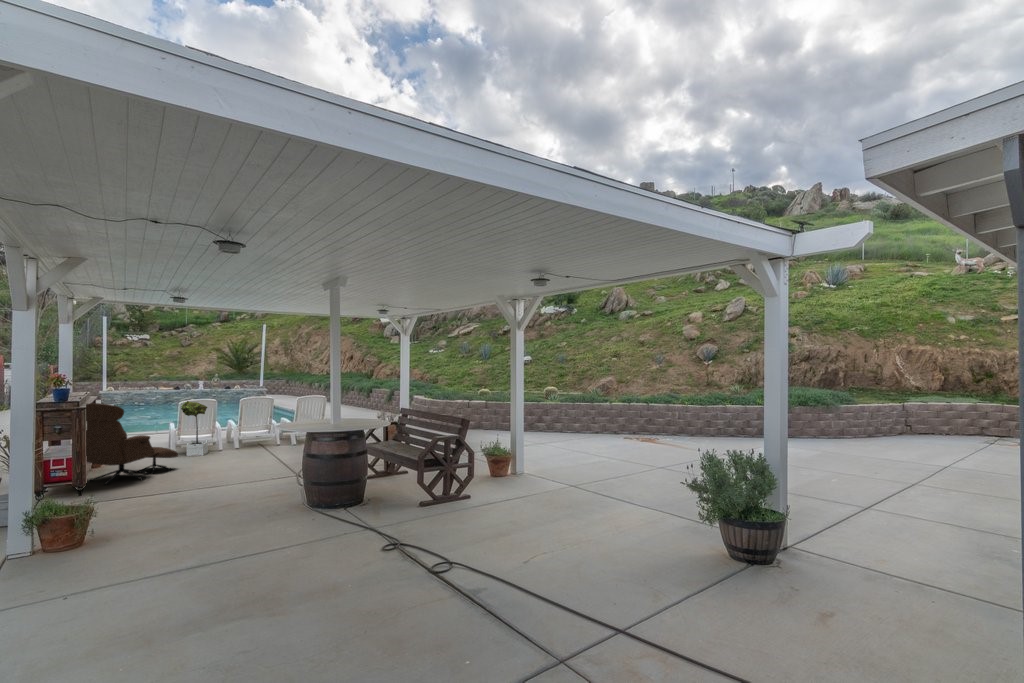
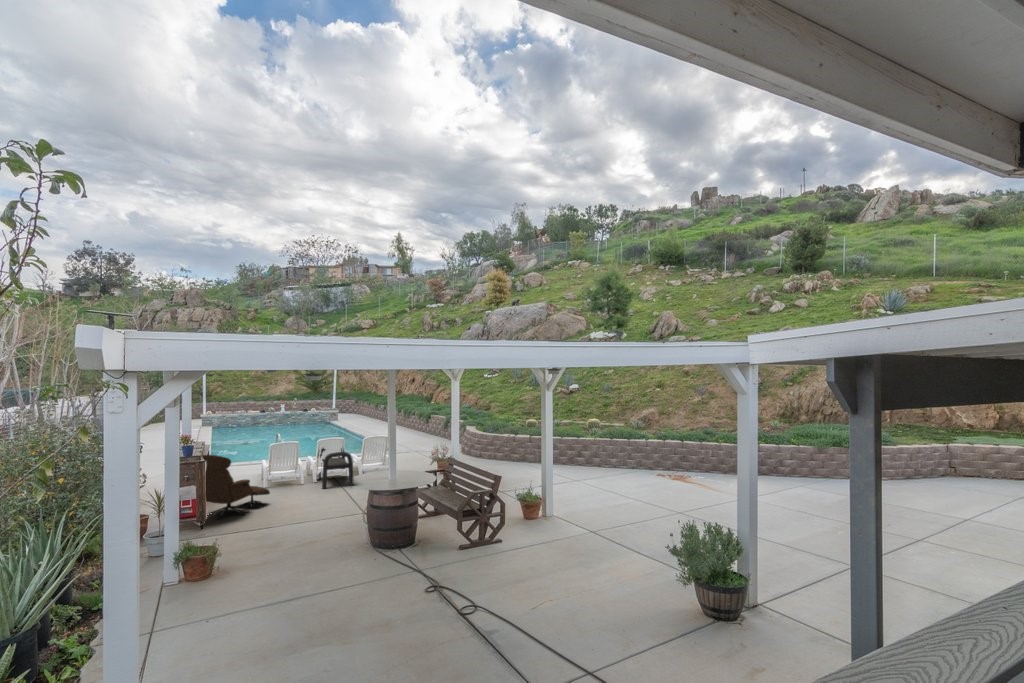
potted tree: present [181,401,208,456] -> none [270,444,291,490]
bench: none [240,407,285,454] -> present [317,448,354,489]

